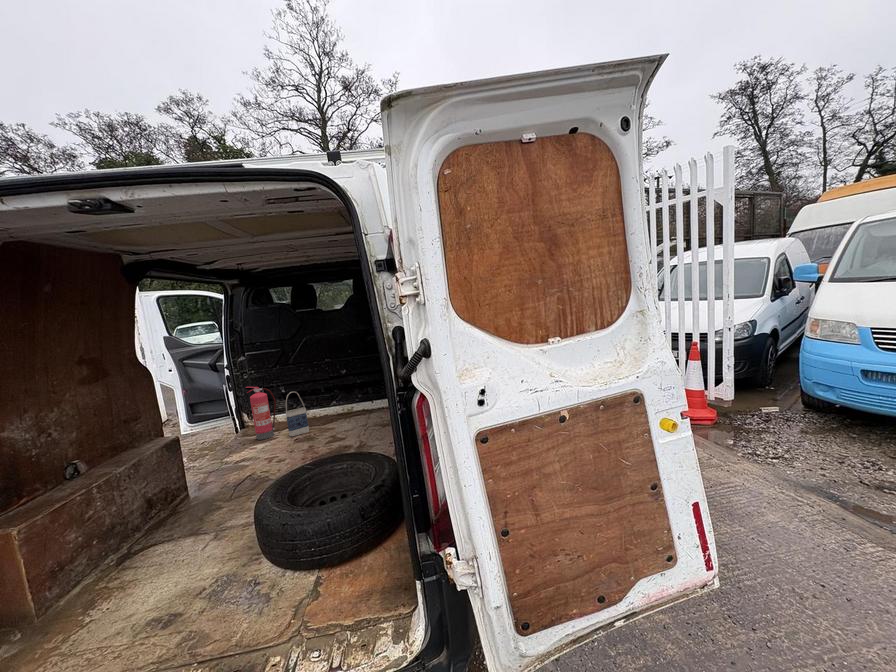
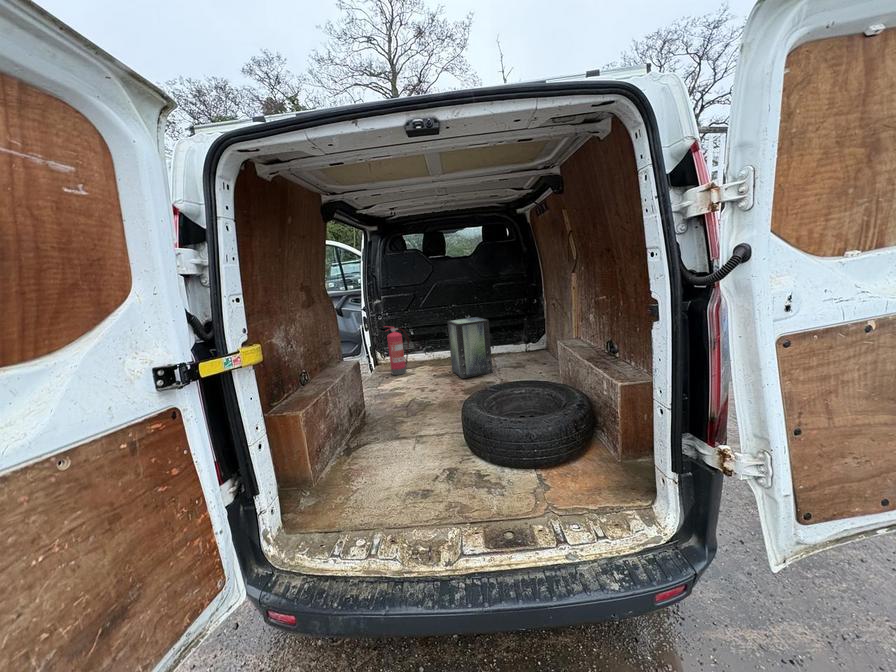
storage box: none [312,373,359,442] -> present [447,317,493,378]
bag: present [286,392,309,436] -> none [420,332,440,373]

